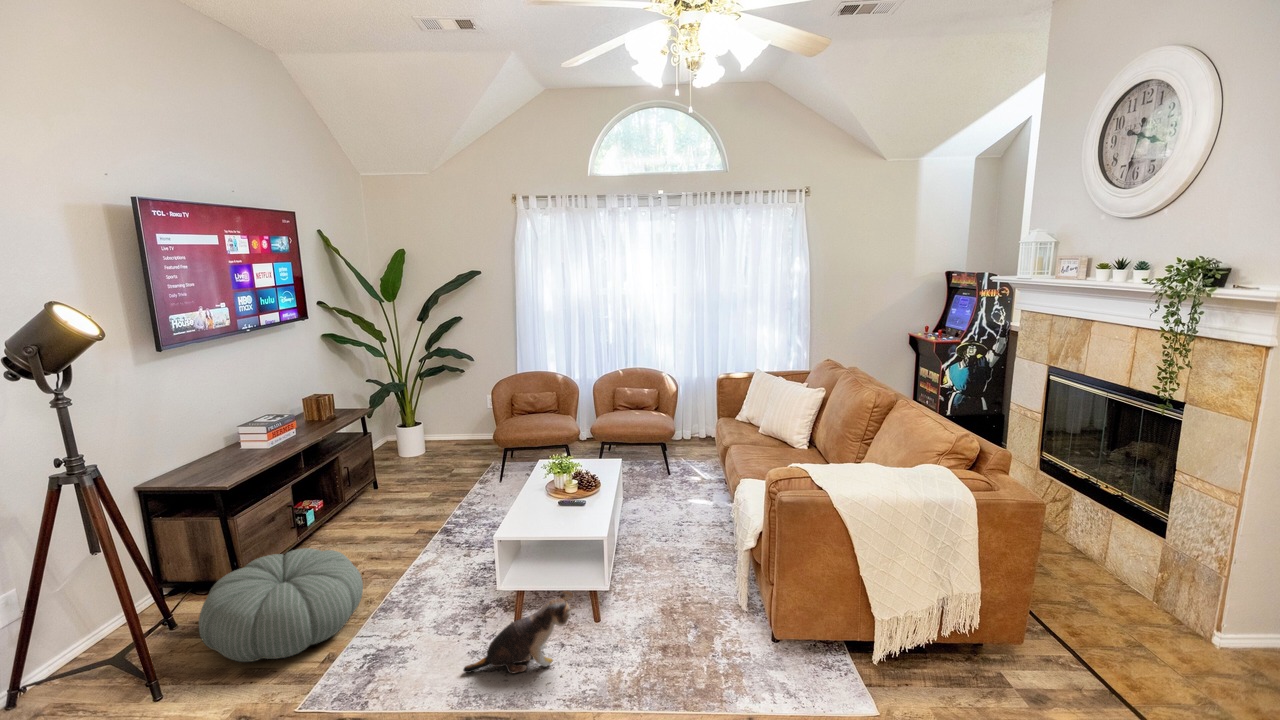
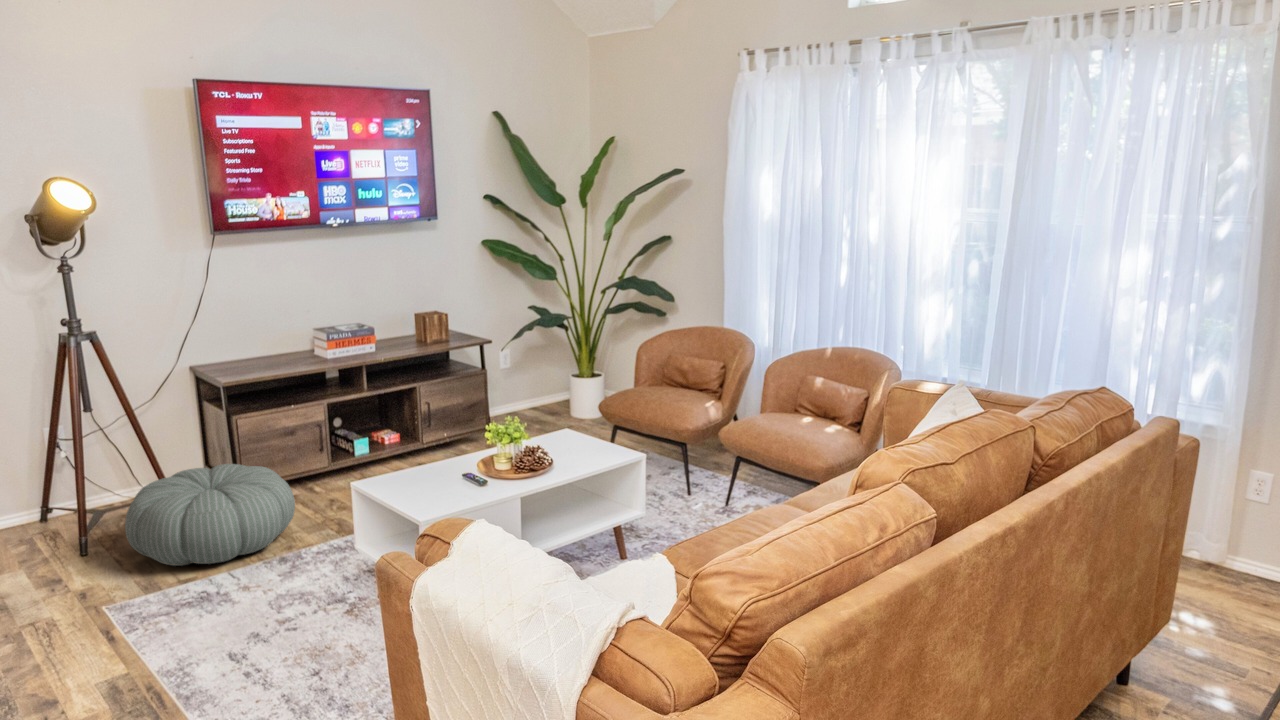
plush toy: present [463,591,574,673] -> none [222,597,324,683]

